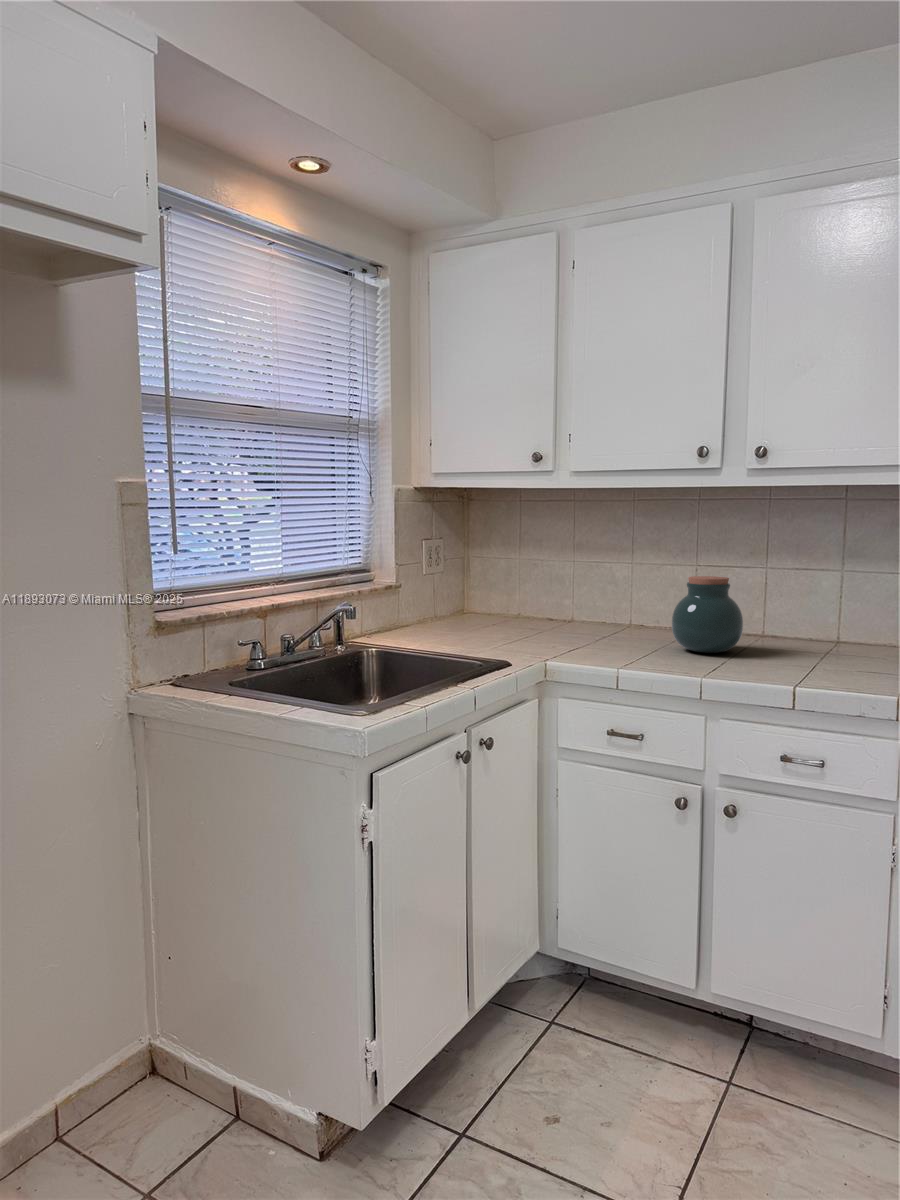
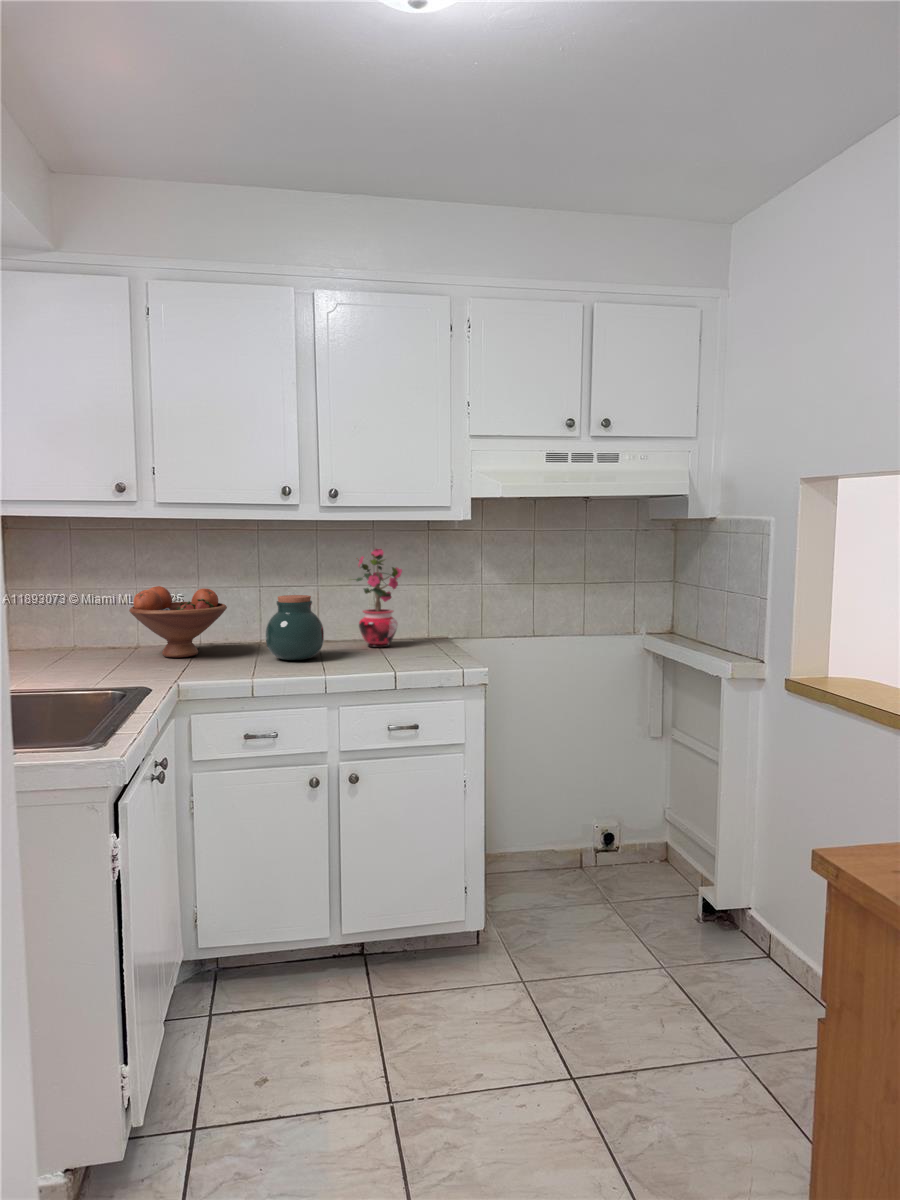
potted plant: none [797,522,878,651] -> present [353,549,402,647]
fruit bowl: none [545,560,645,636] -> present [129,586,227,657]

